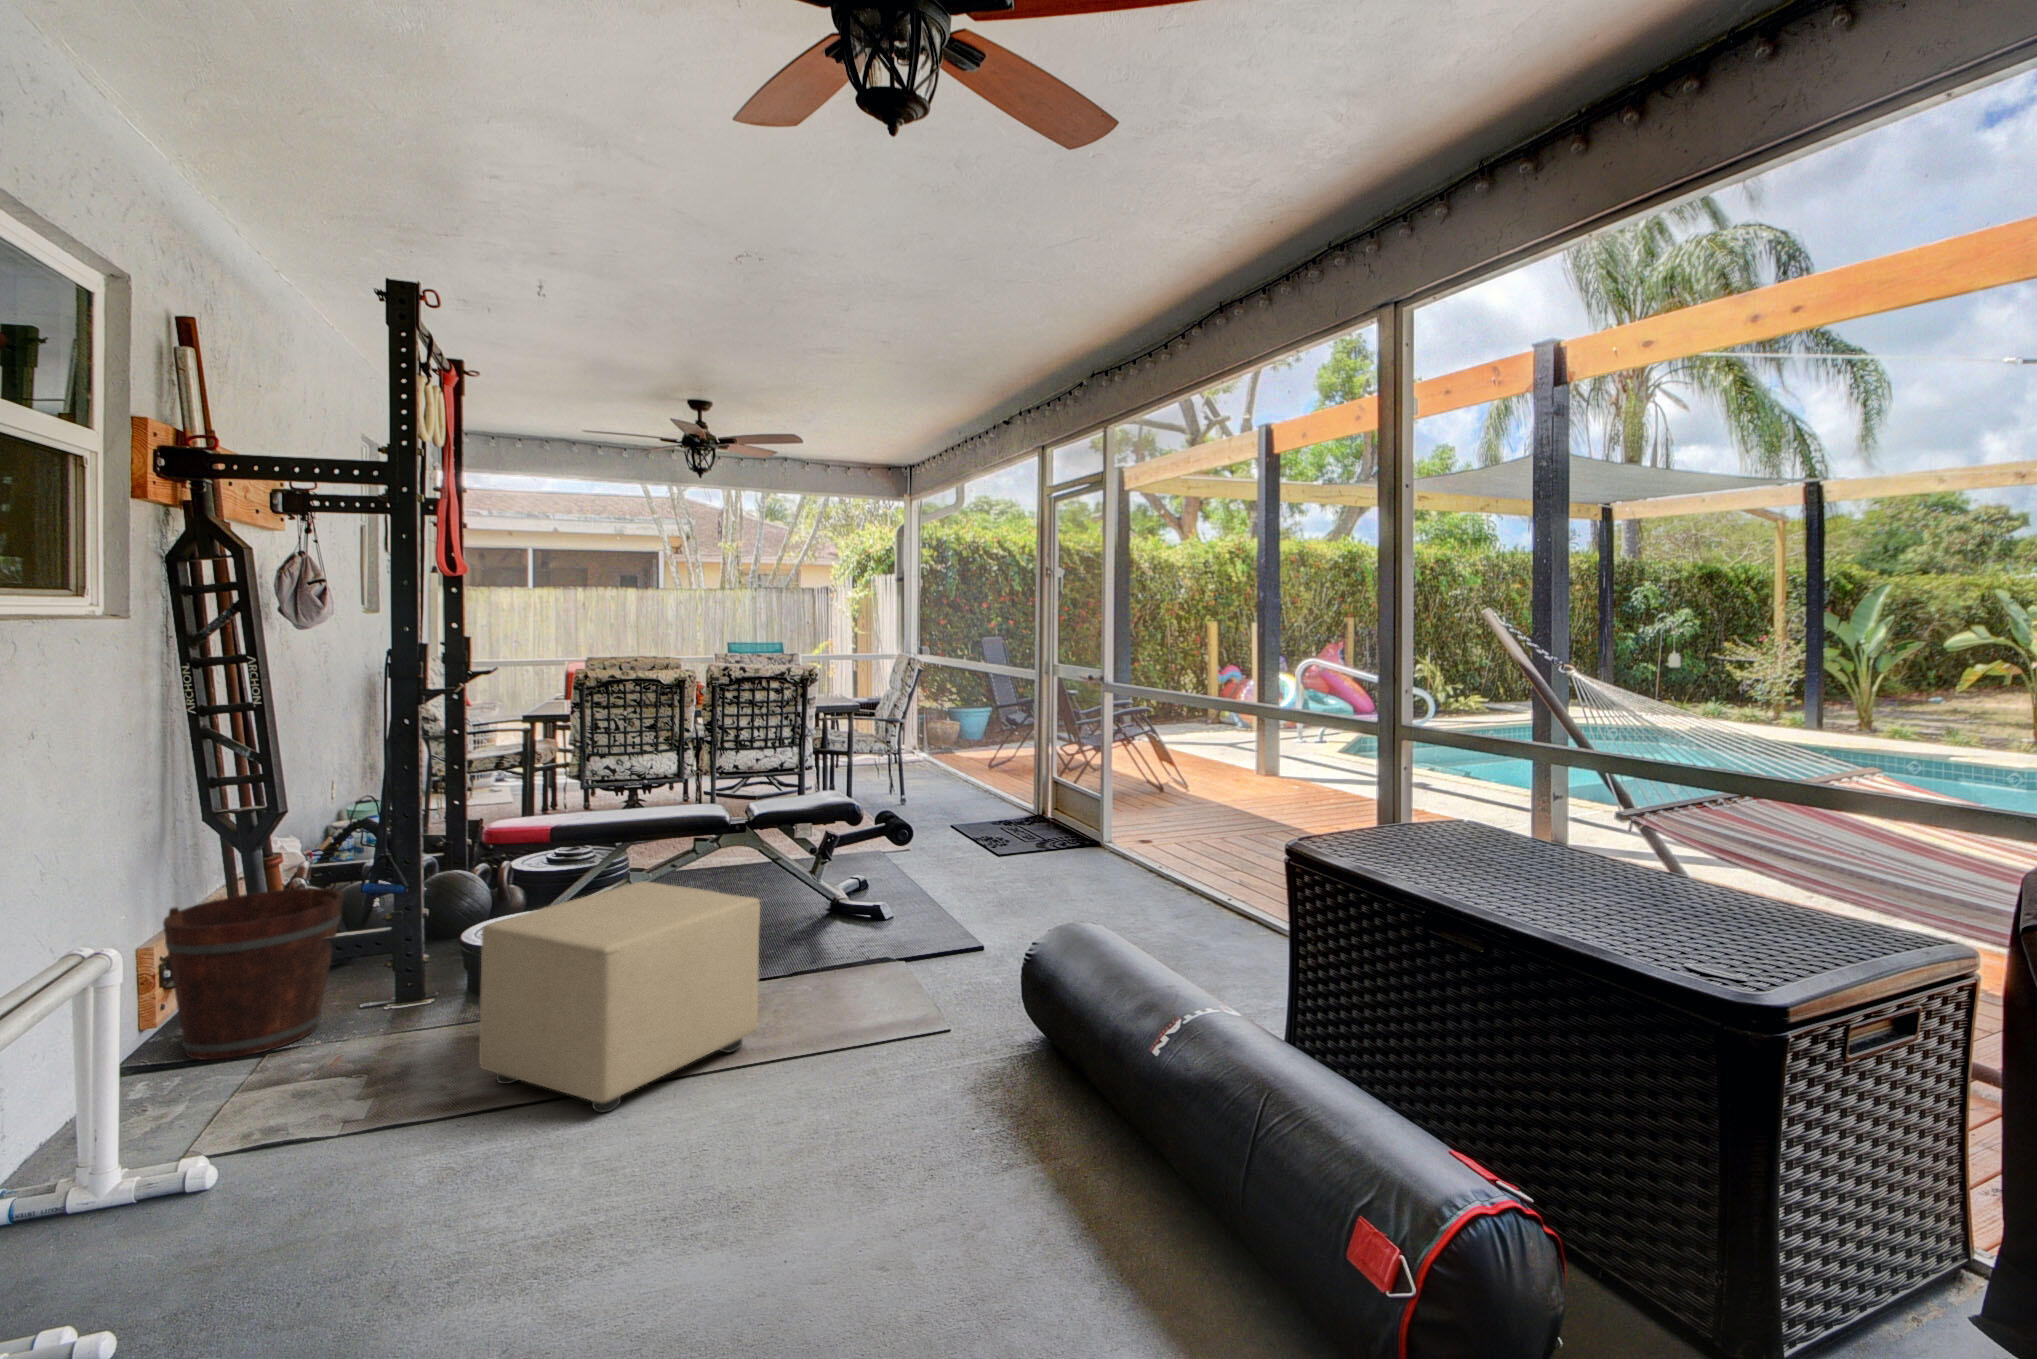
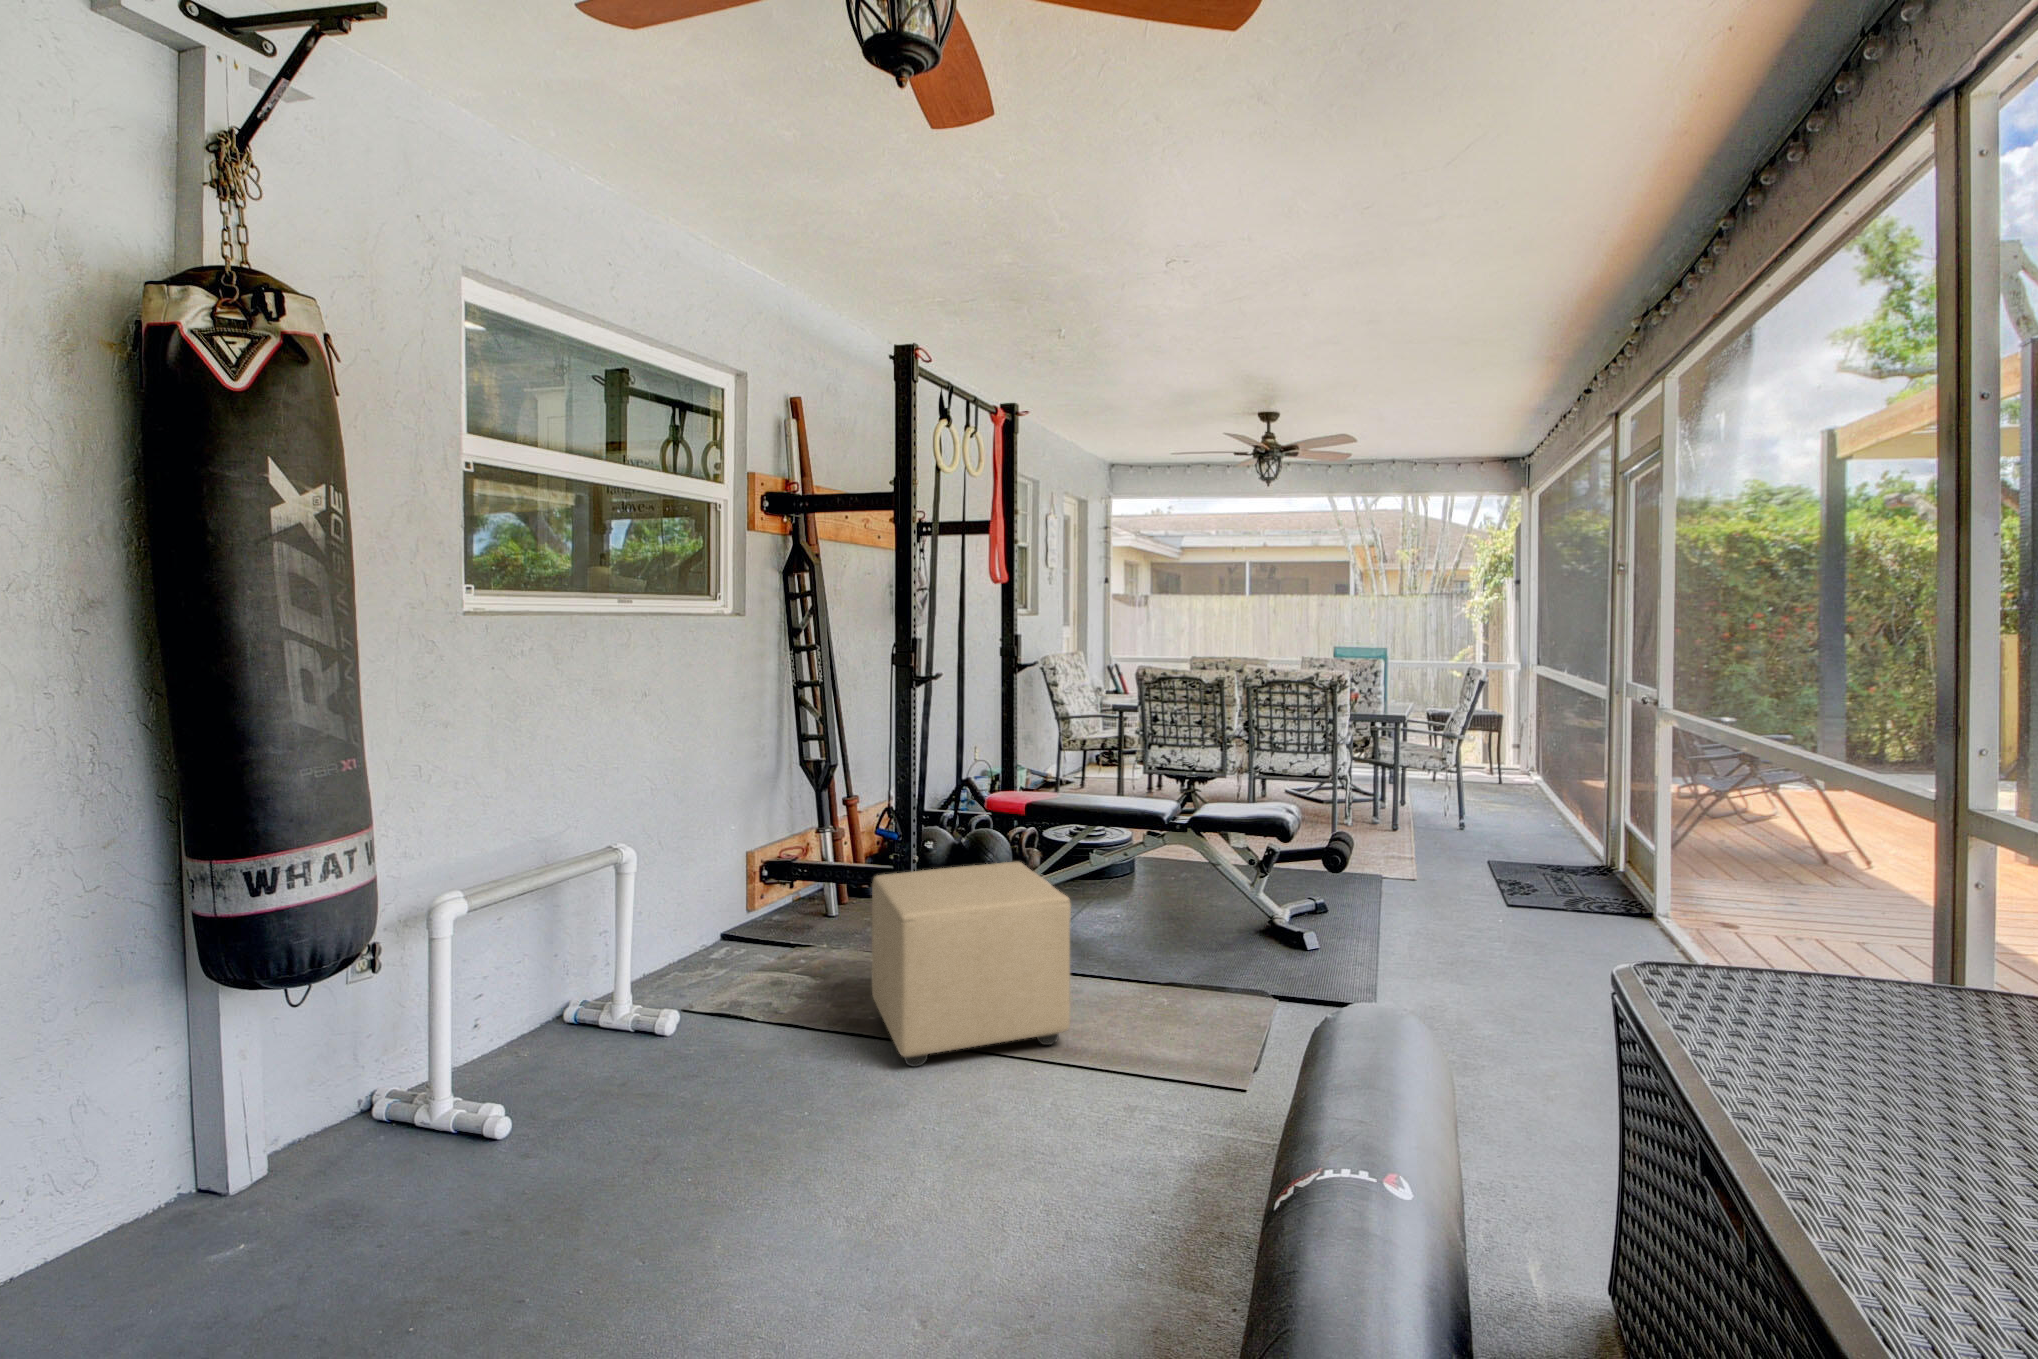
bucket: present [163,888,344,1060] -> none [759,823,864,943]

